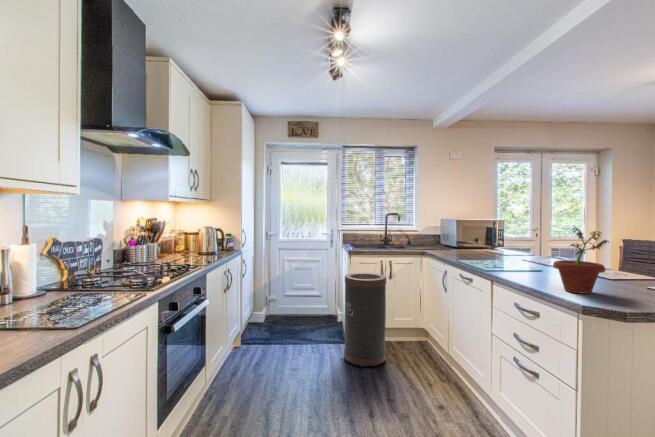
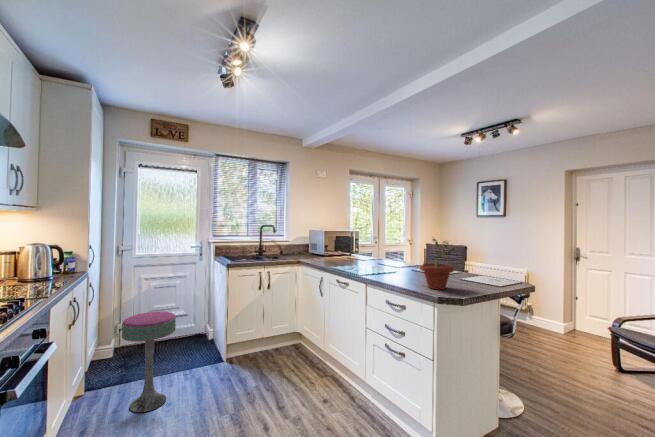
trash can: present [344,273,386,367] -> none [224,285,269,384]
bar stool: none [261,288,301,370] -> present [122,311,176,412]

